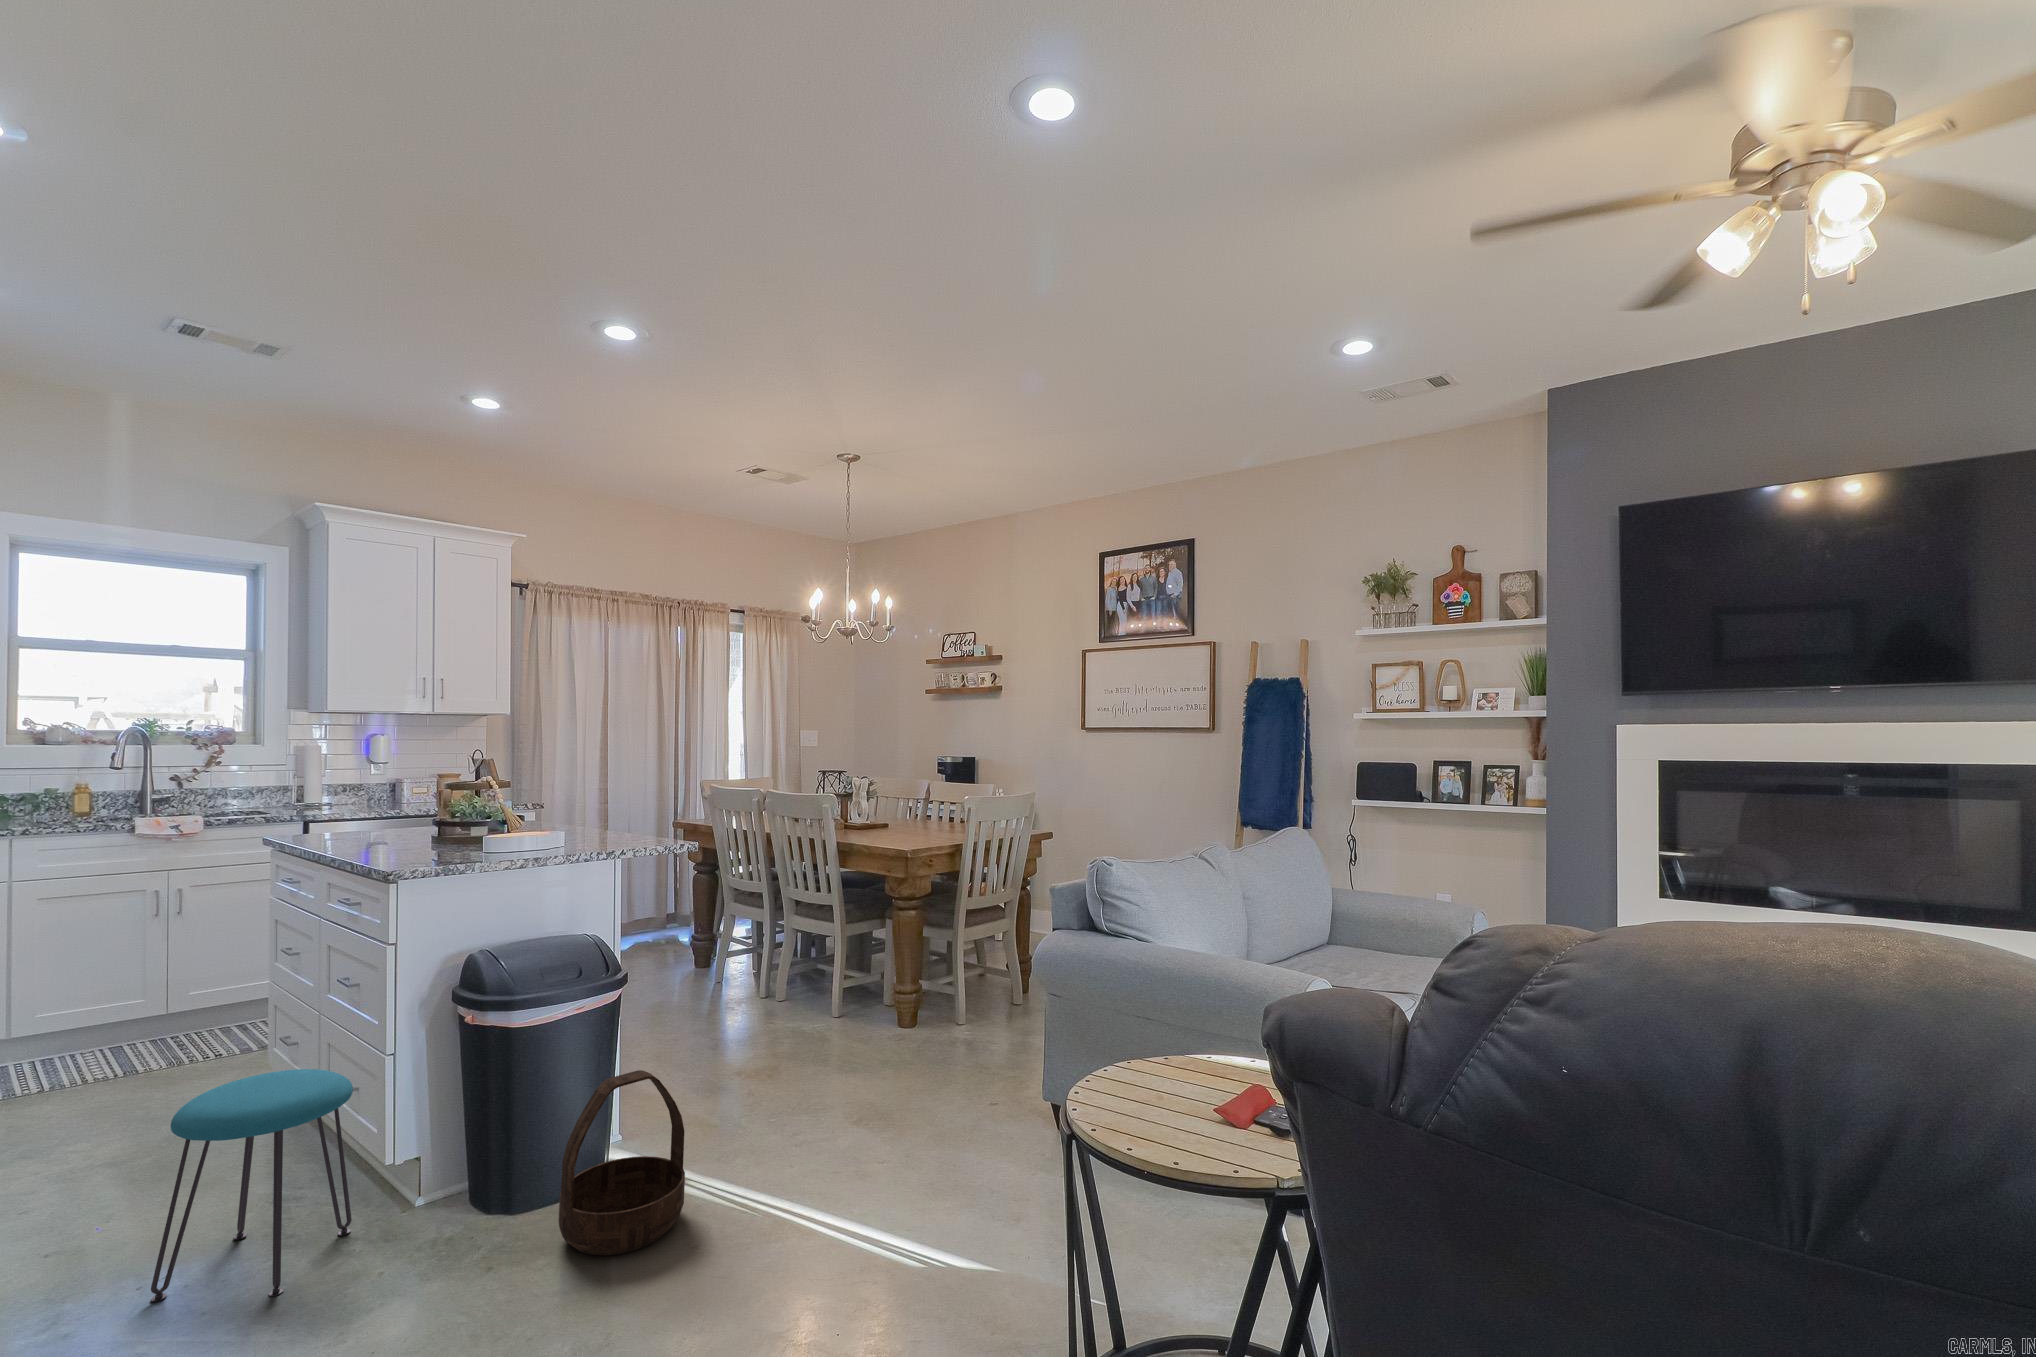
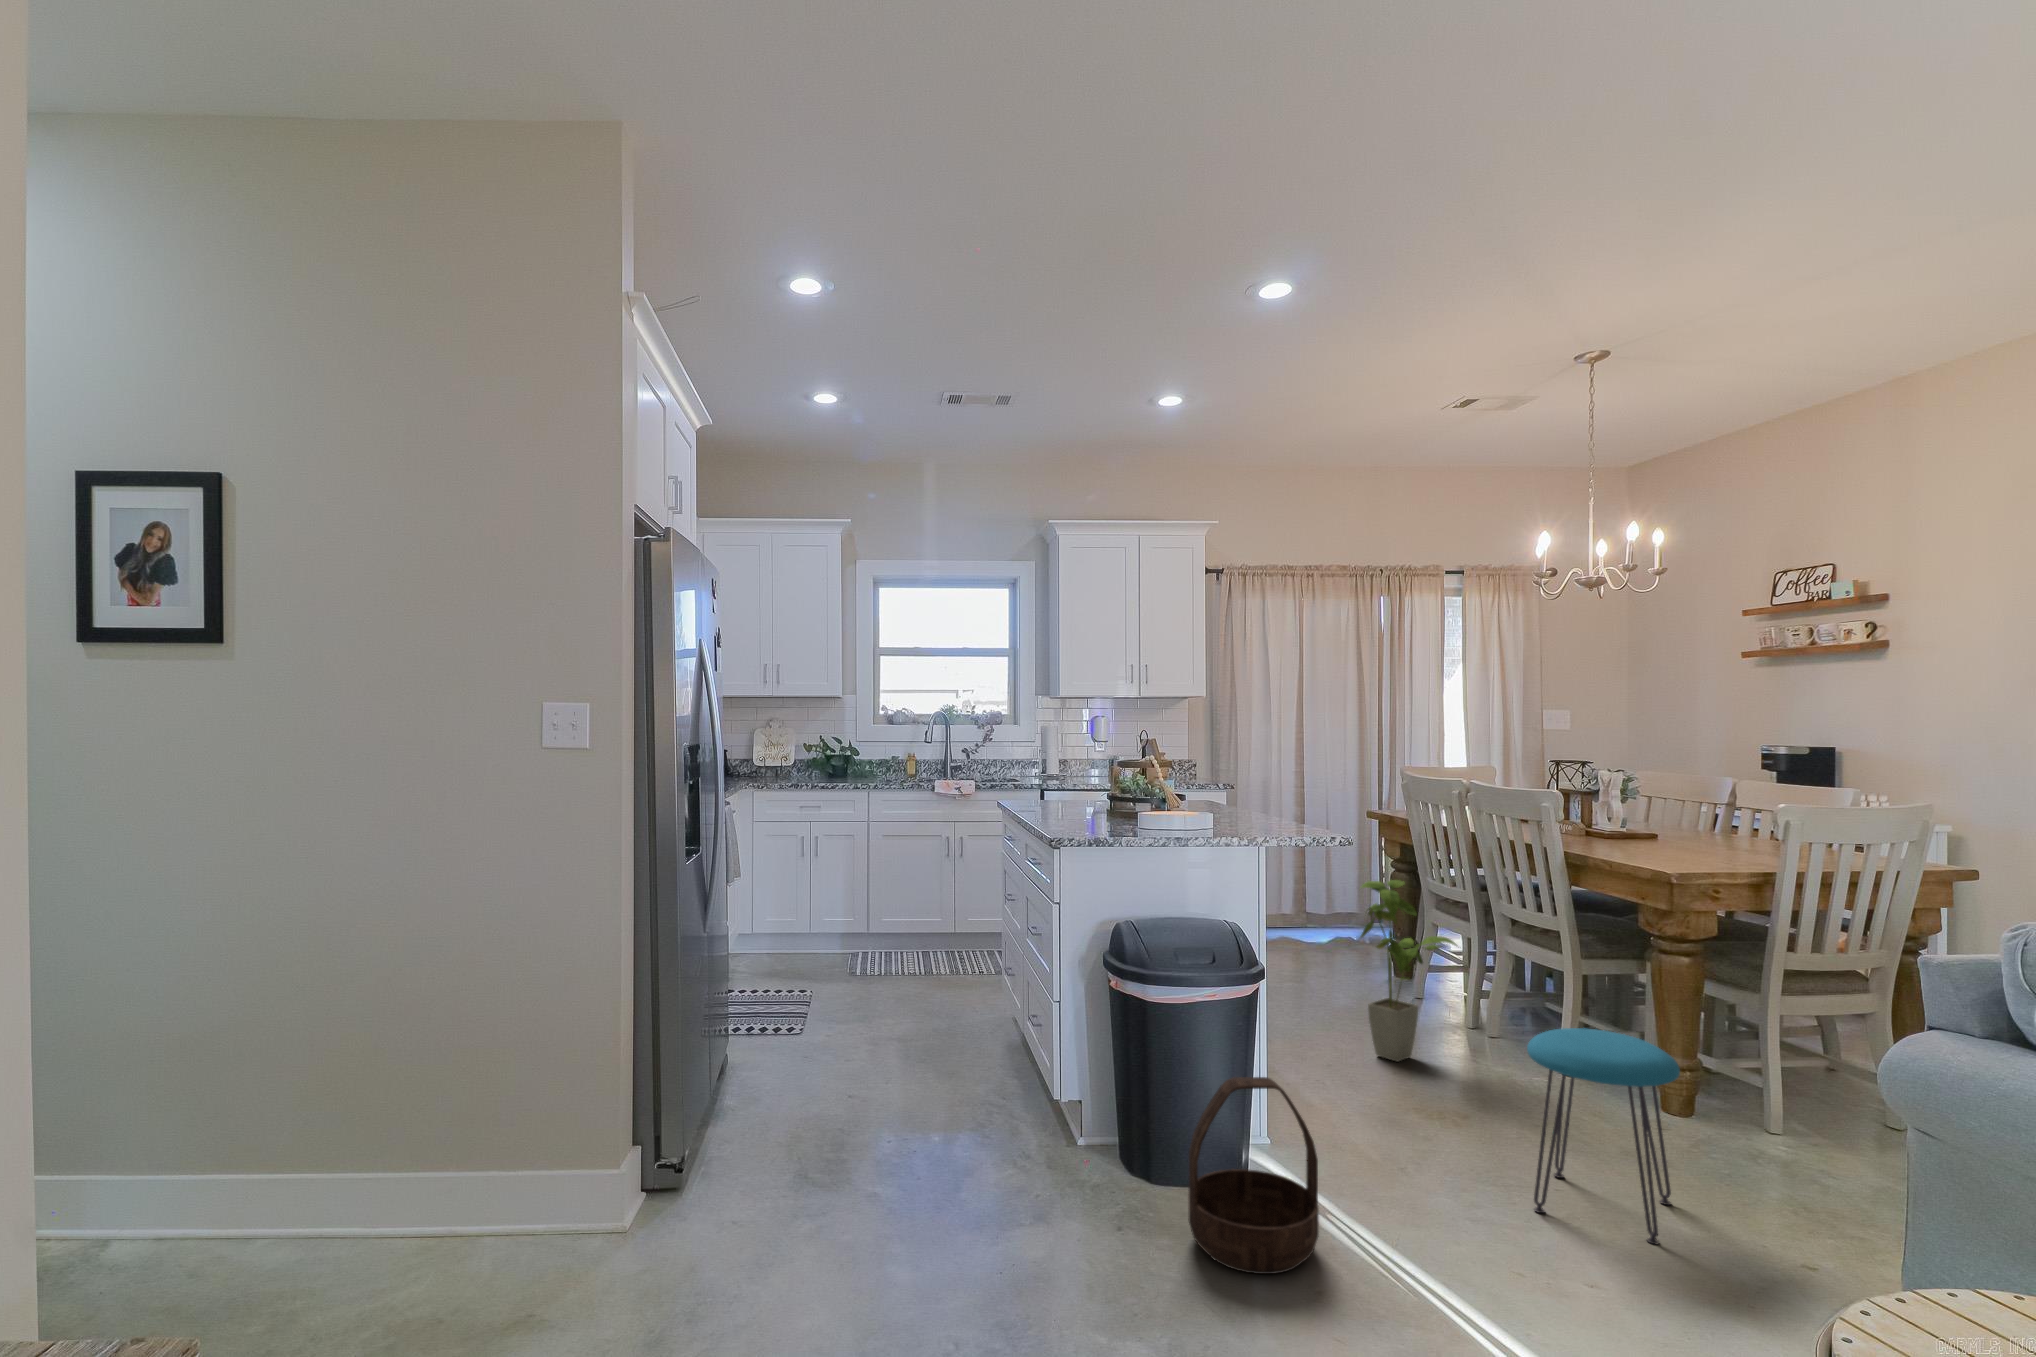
house plant: none [676,877,761,1032] -> present [1361,880,1457,1062]
stool: present [151,1069,353,1302] -> present [1527,1028,1680,1244]

